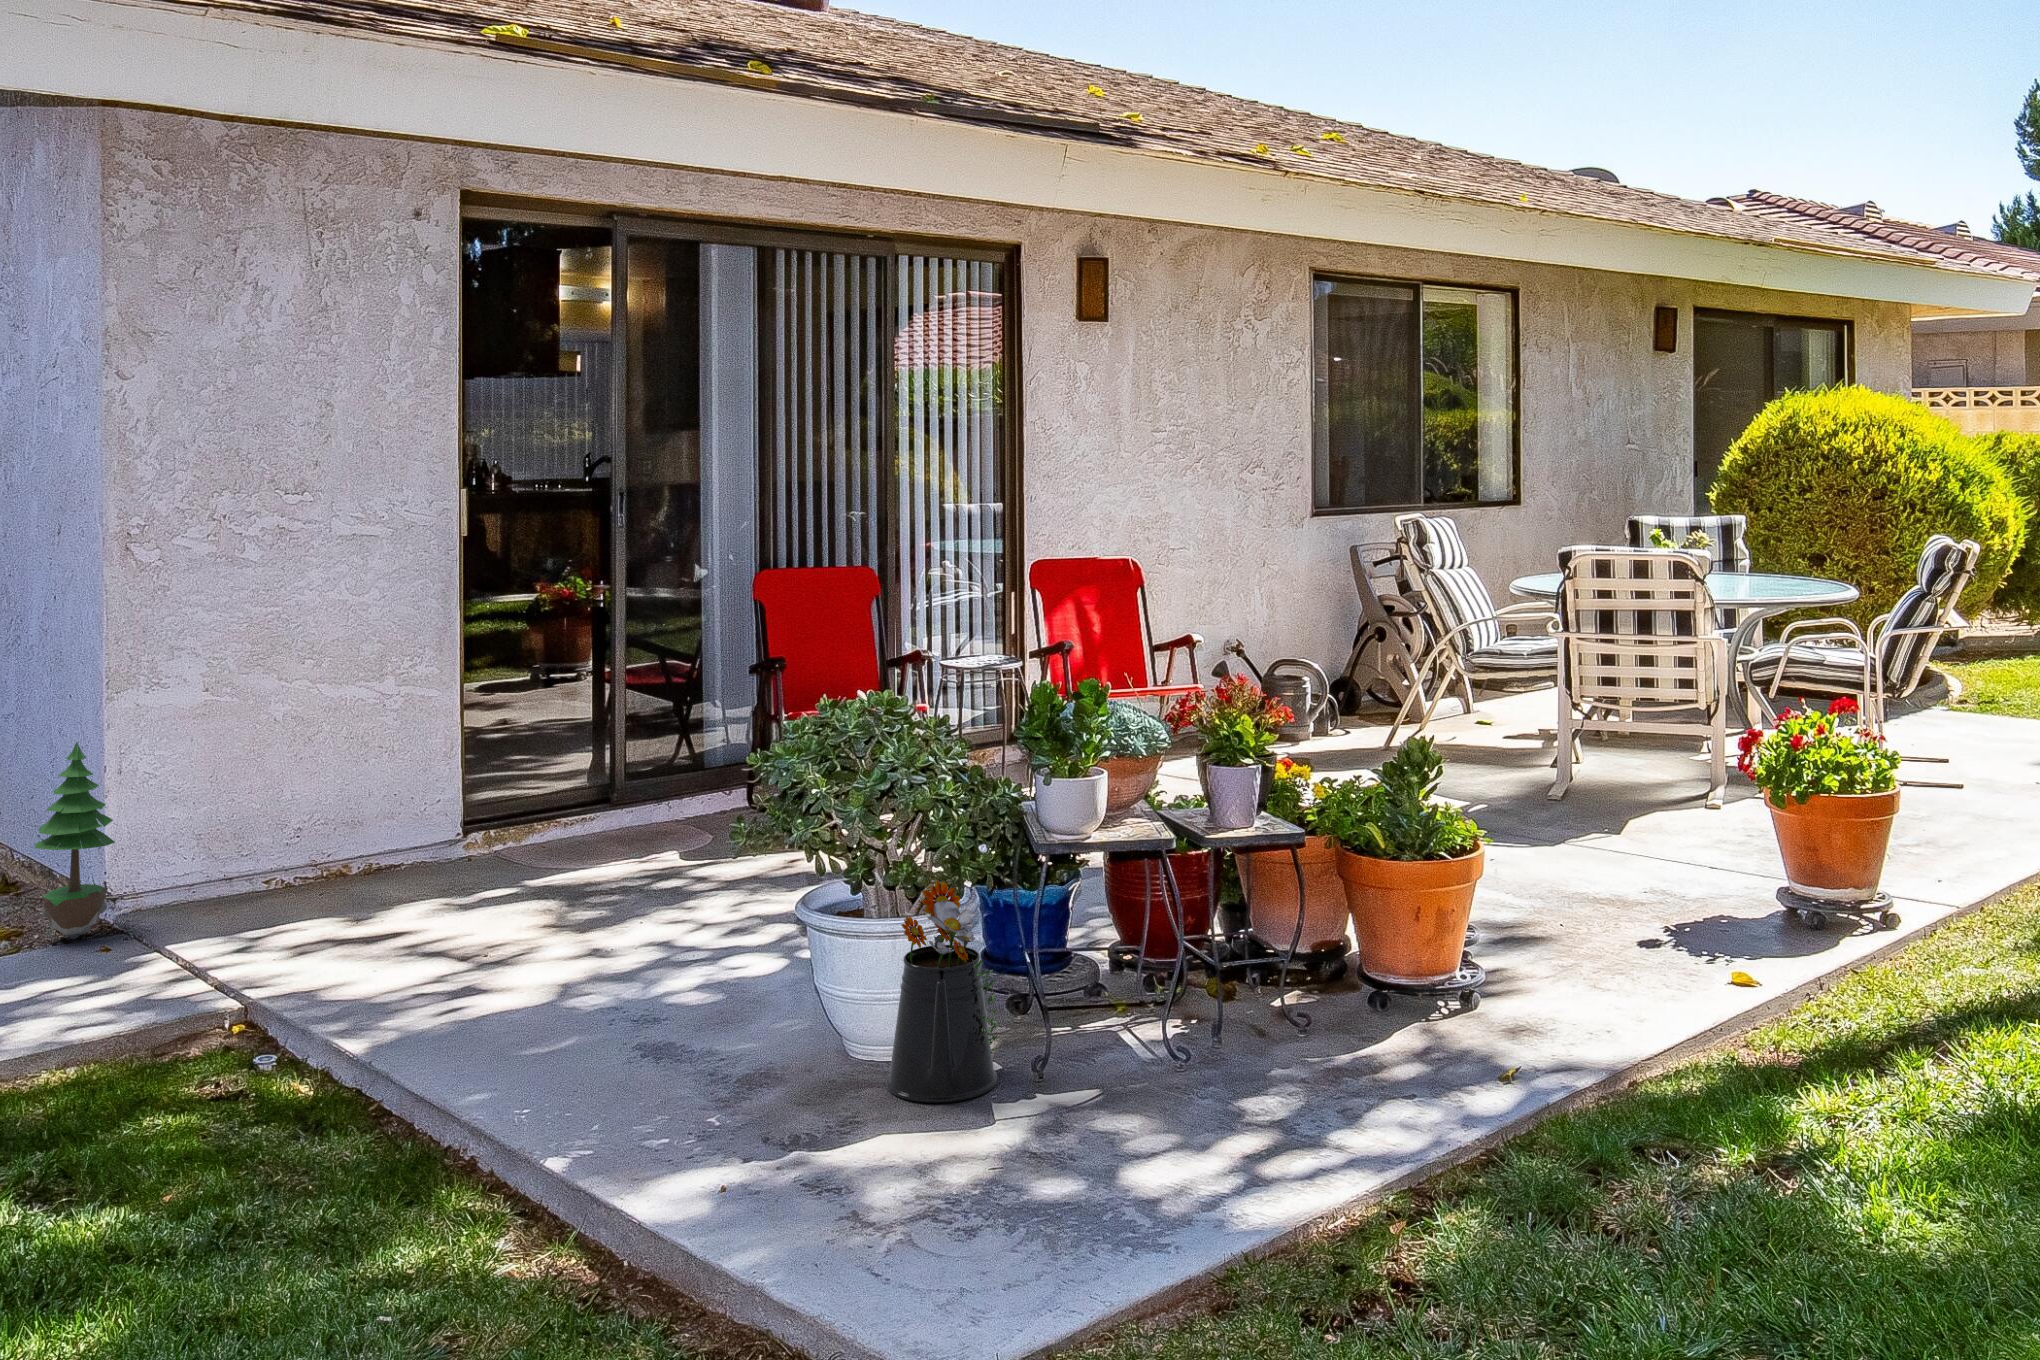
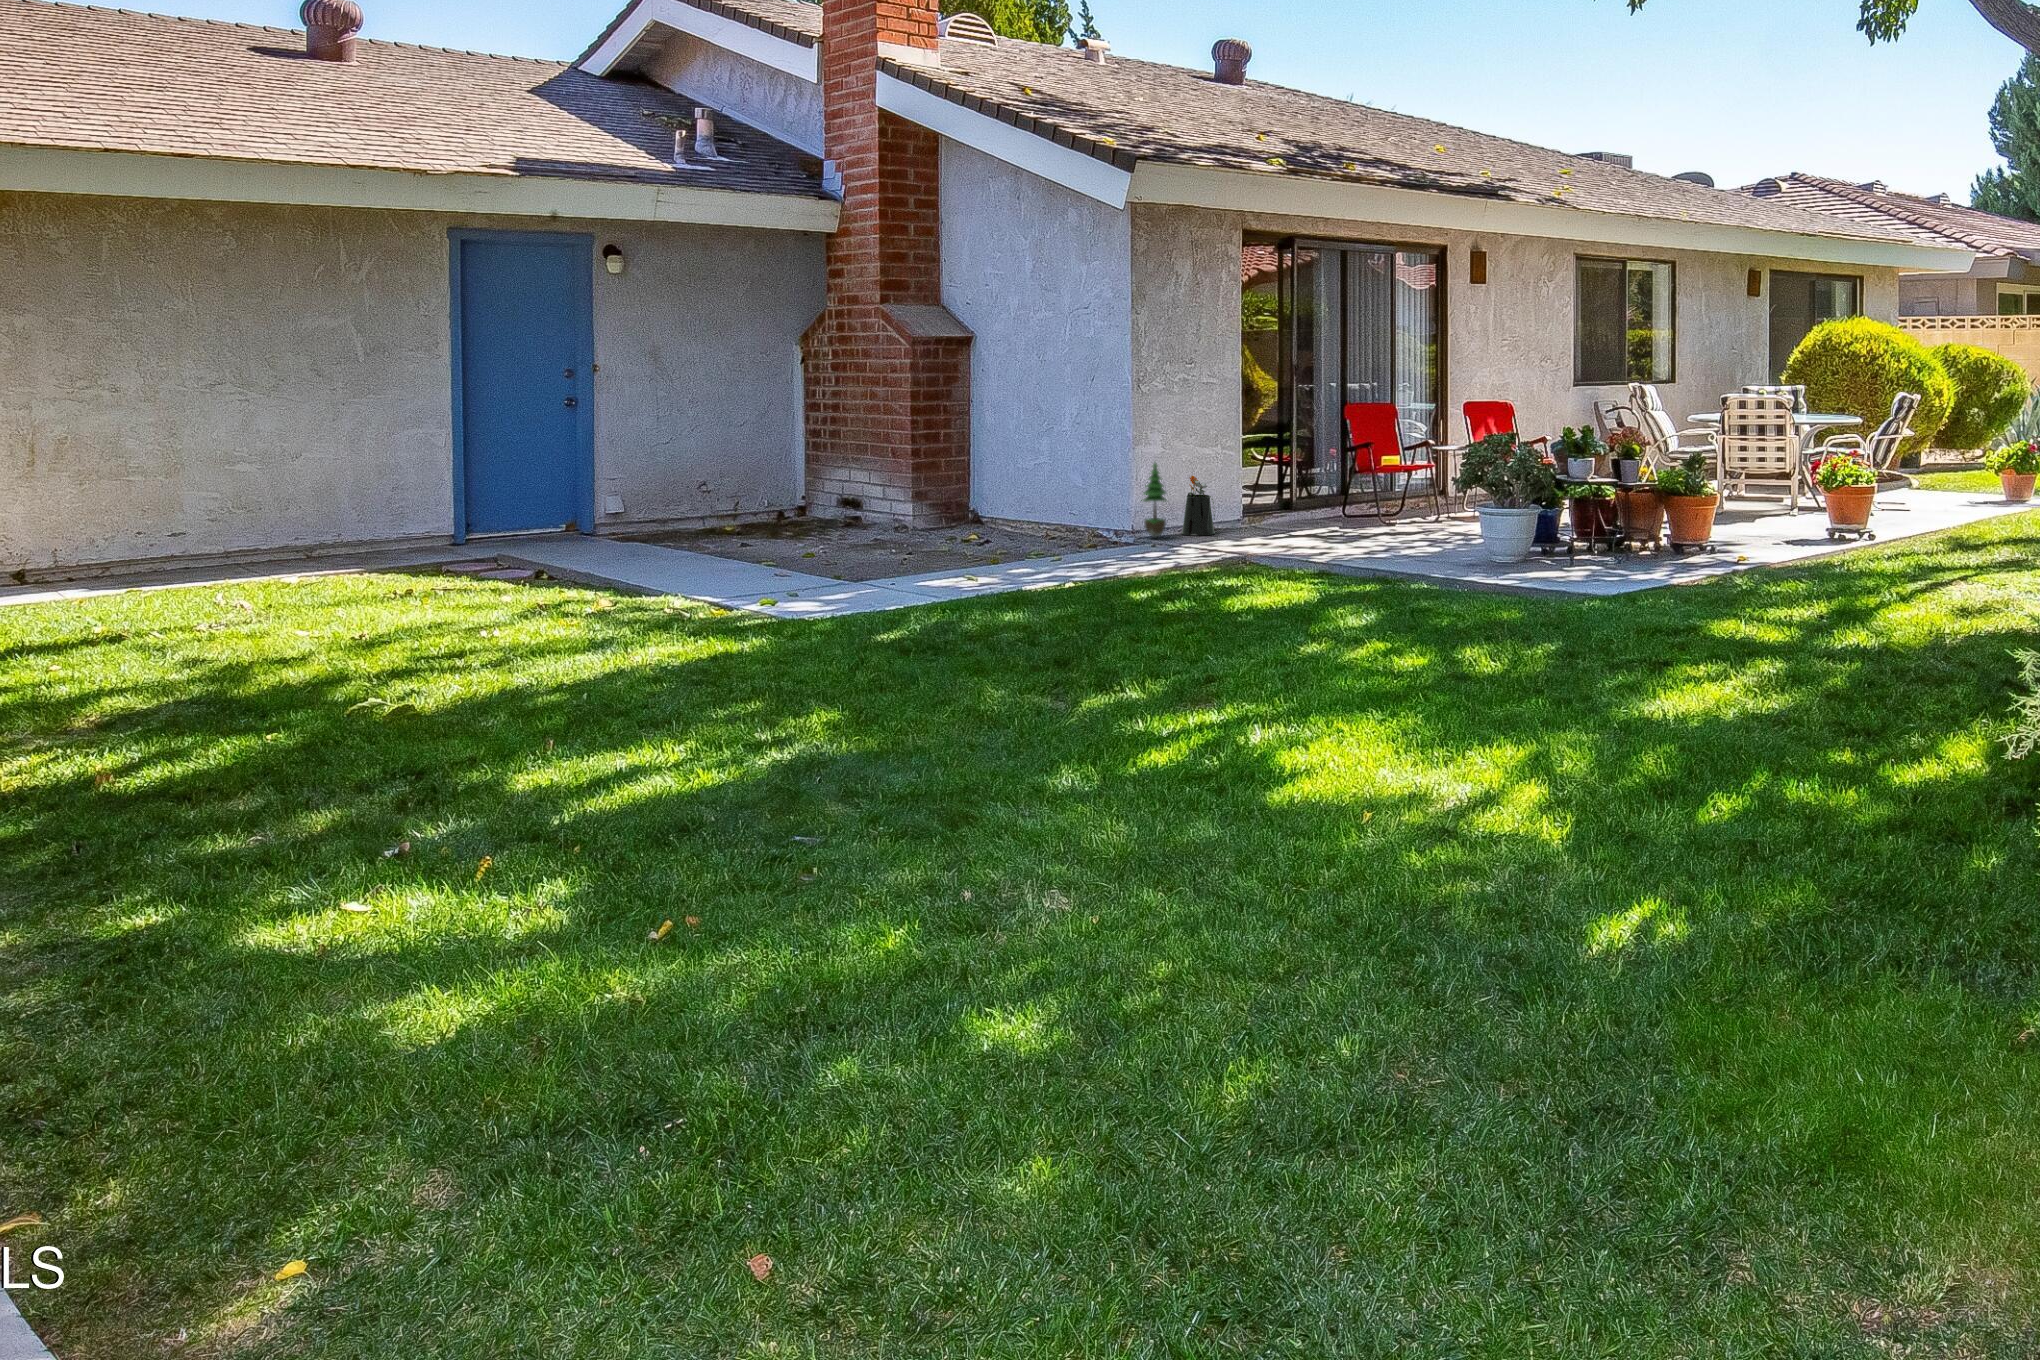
watering can: present [886,881,999,1103] -> present [1181,476,1215,536]

